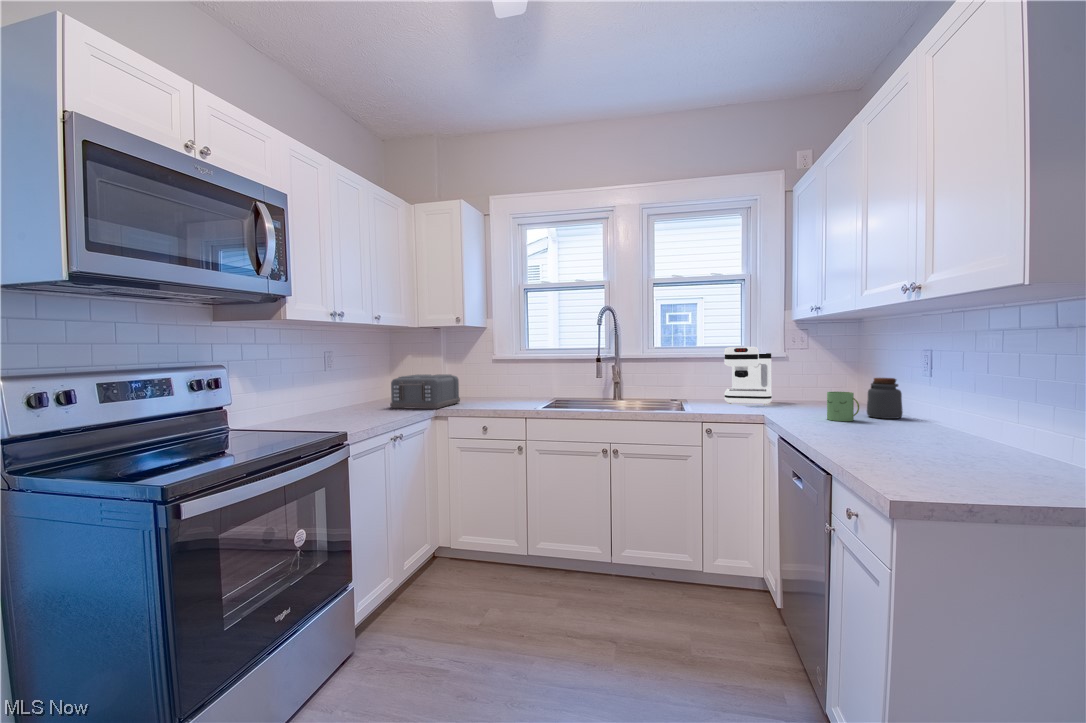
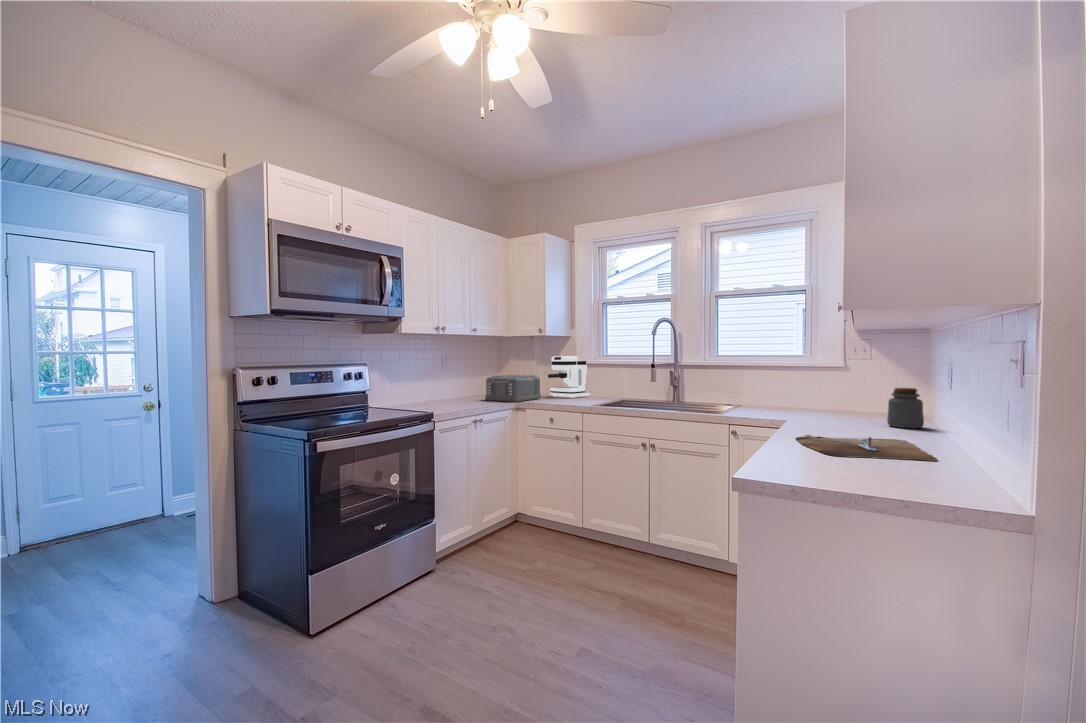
coffee maker: present [724,347,772,404] -> present [548,356,590,398]
mug: present [827,392,859,421] -> none [837,399,866,428]
cutting board: none [834,433,1017,460] -> present [796,435,937,461]

